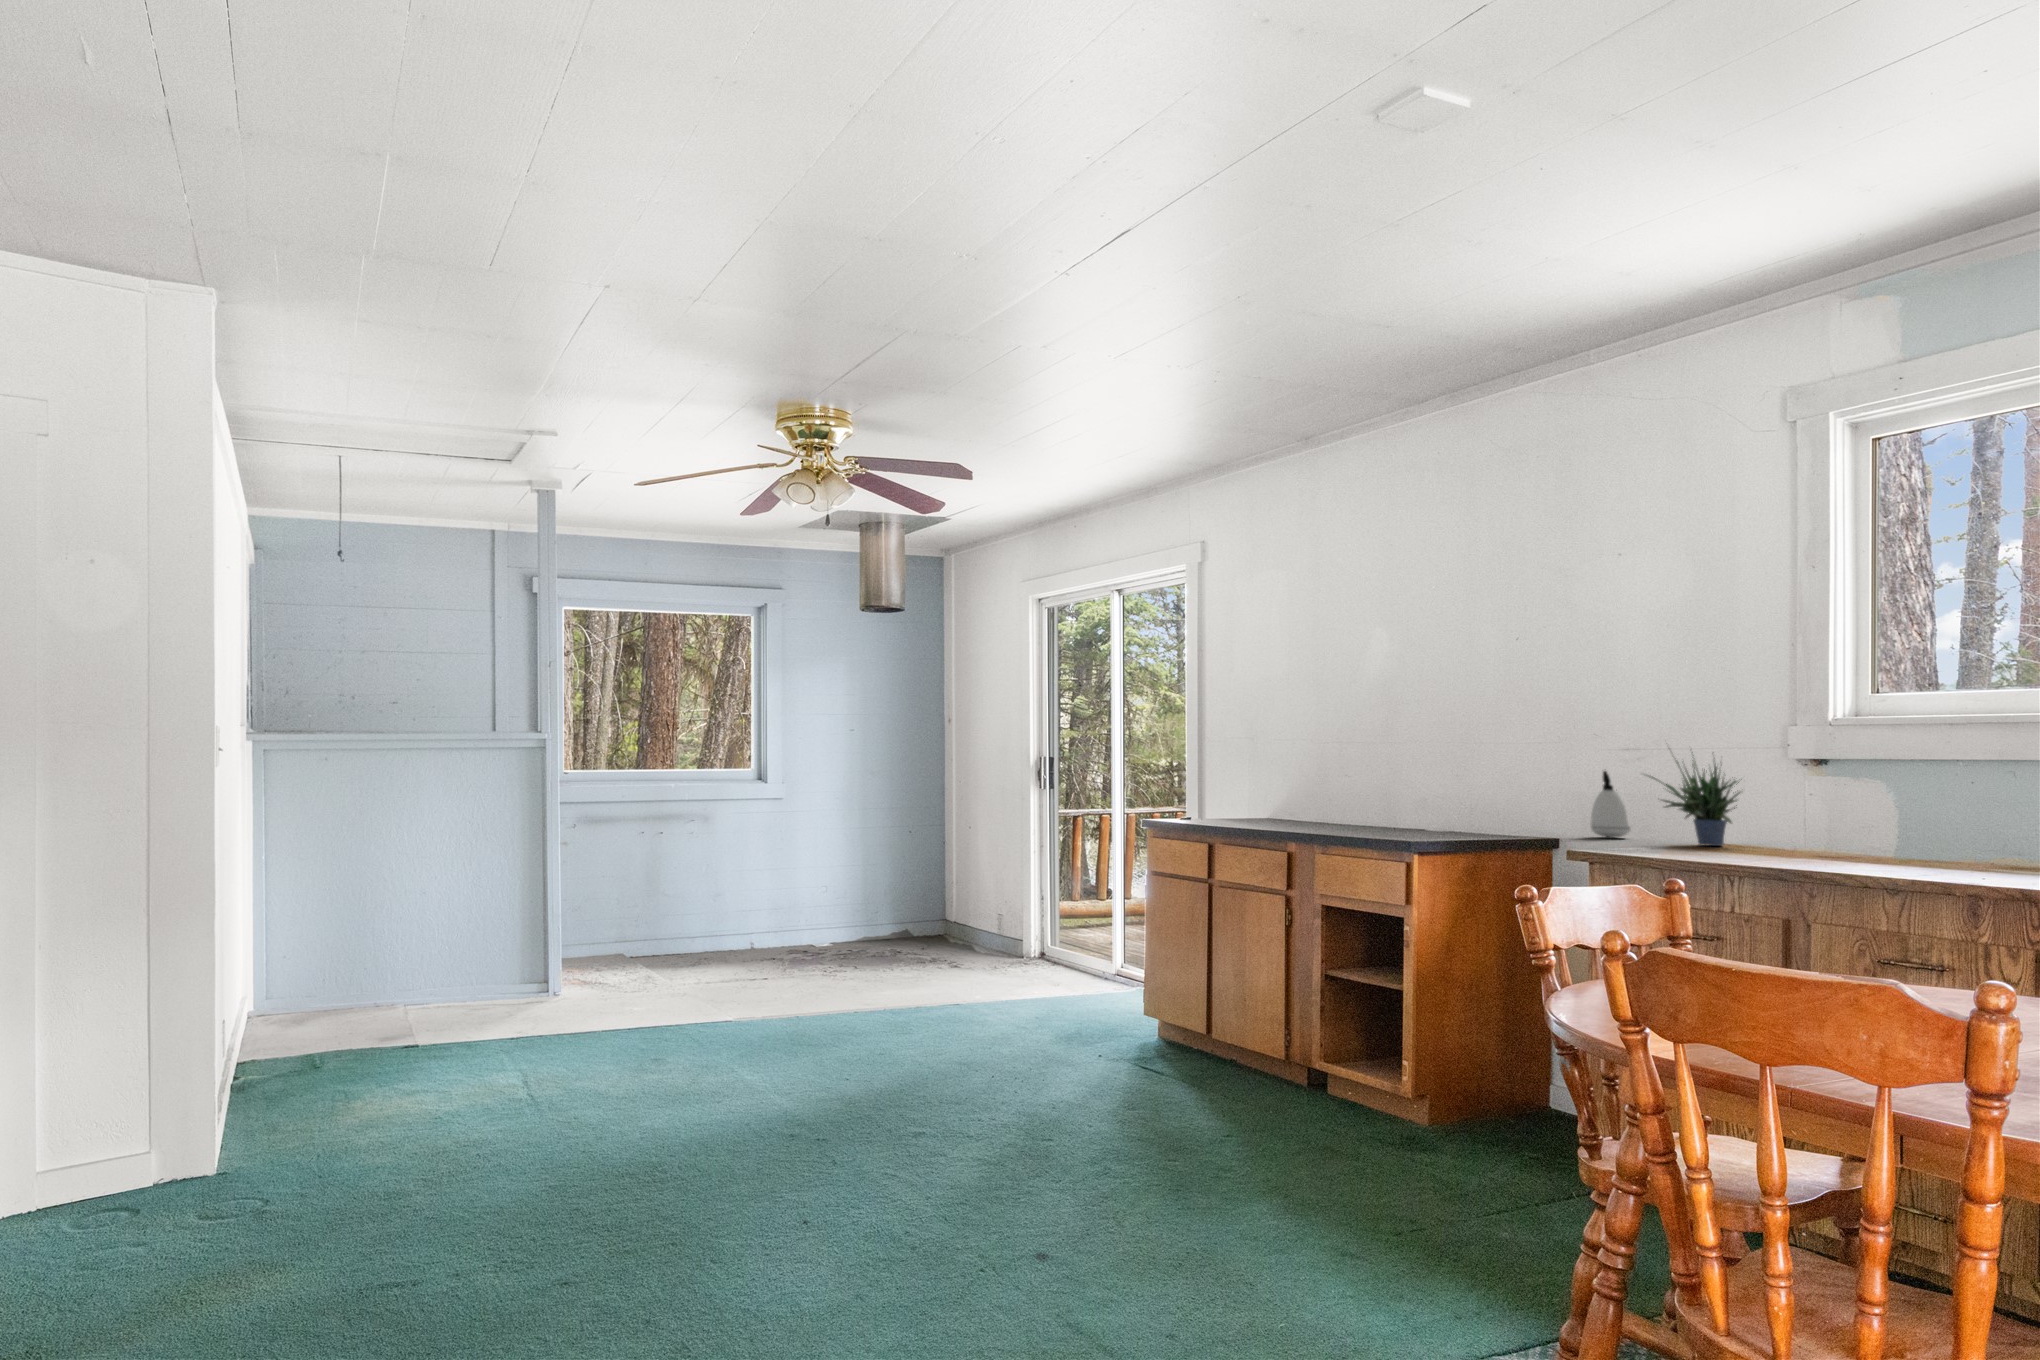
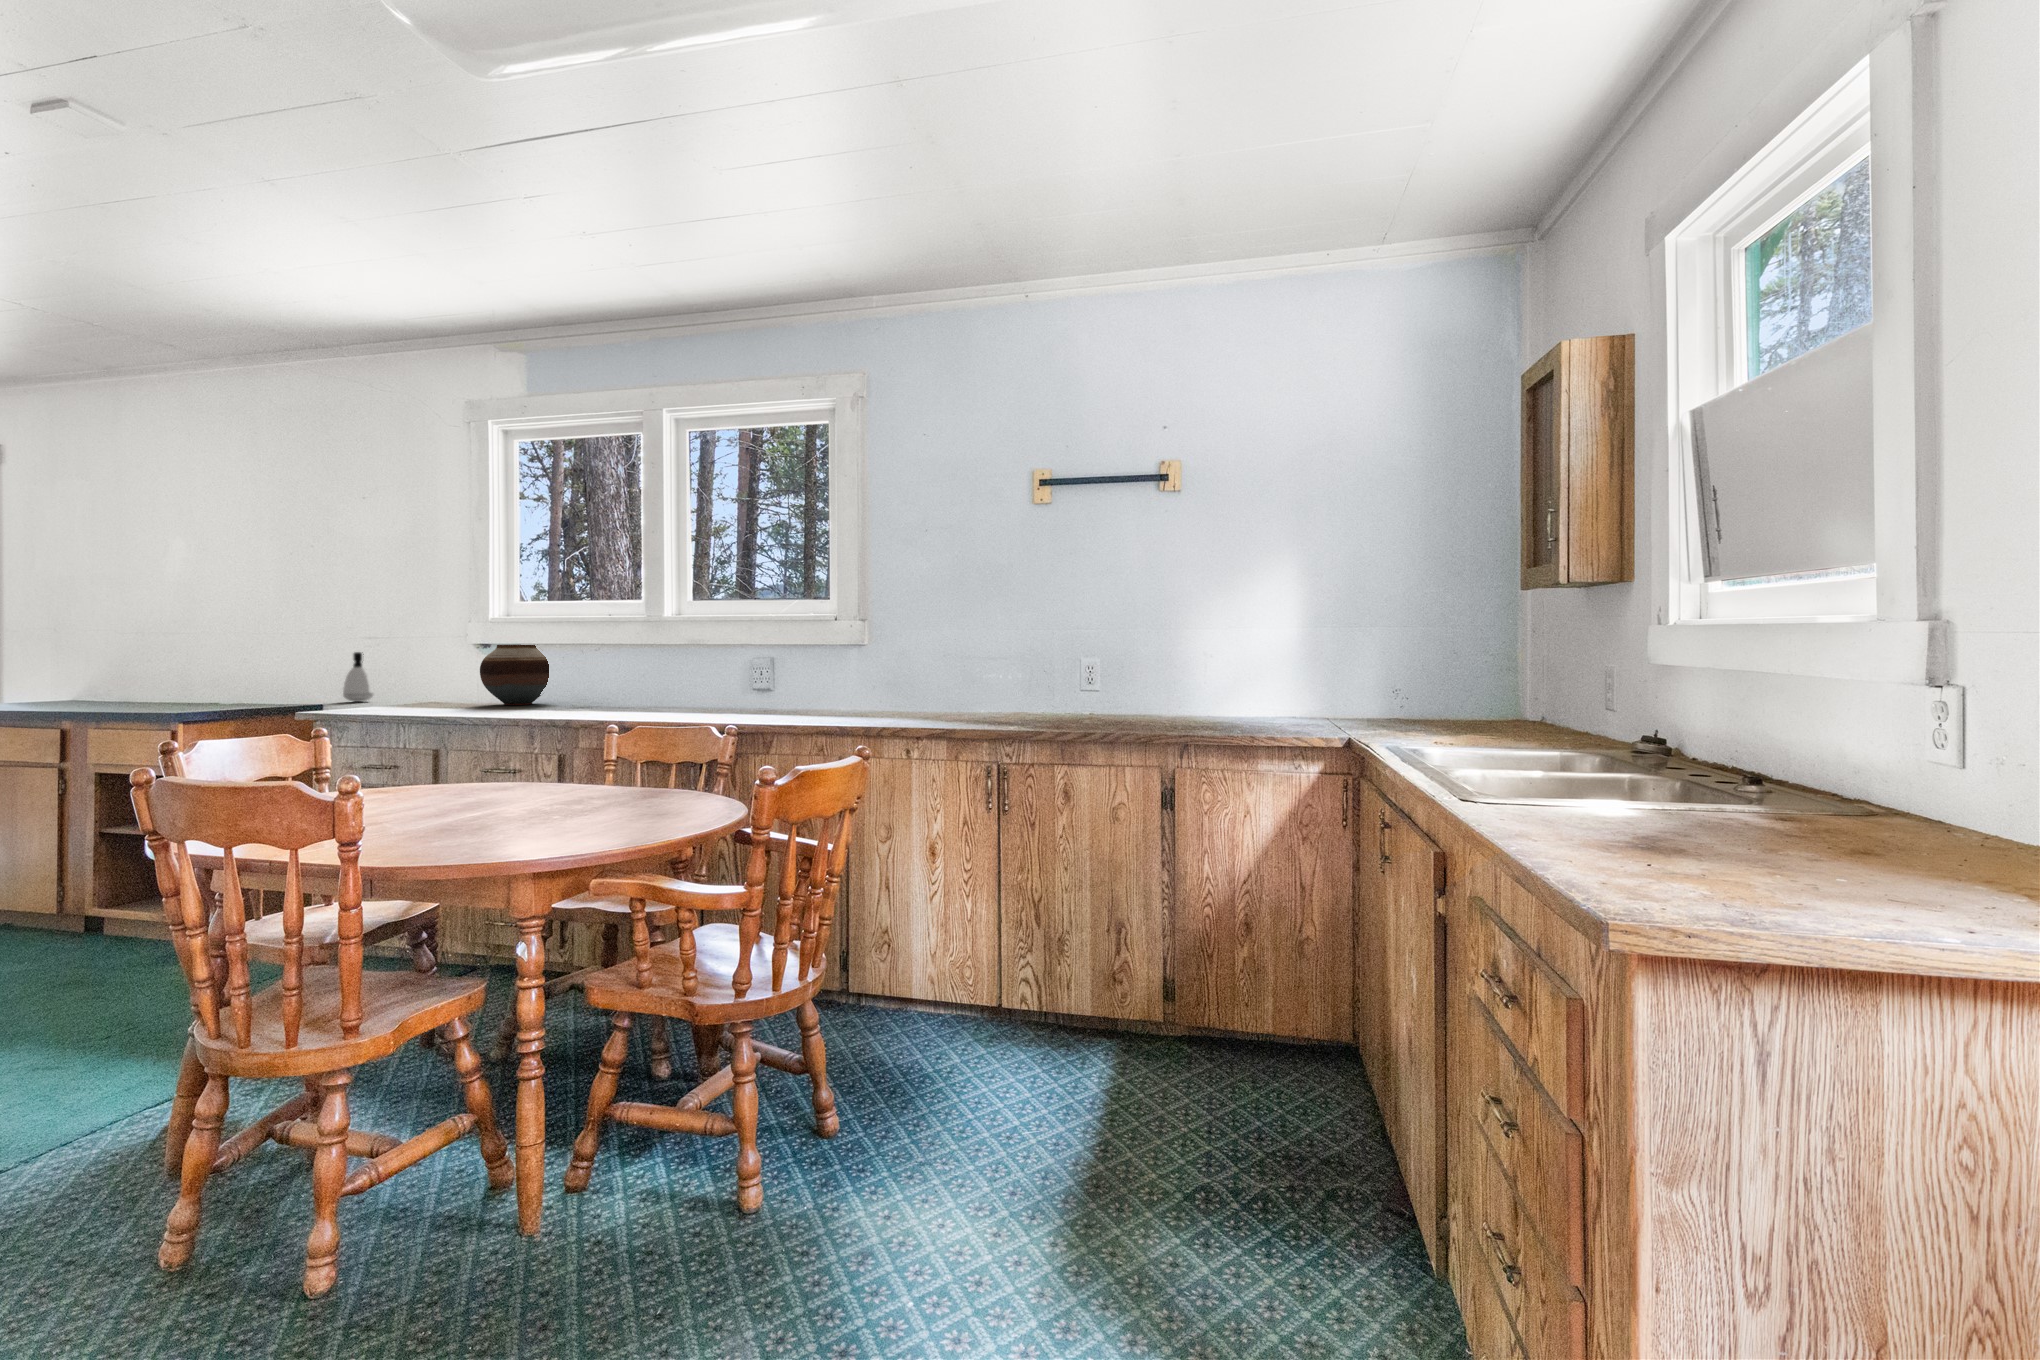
potted plant: present [1649,752,1742,846] -> none [374,629,466,704]
vase: none [1814,762,1947,858] -> present [480,644,549,705]

